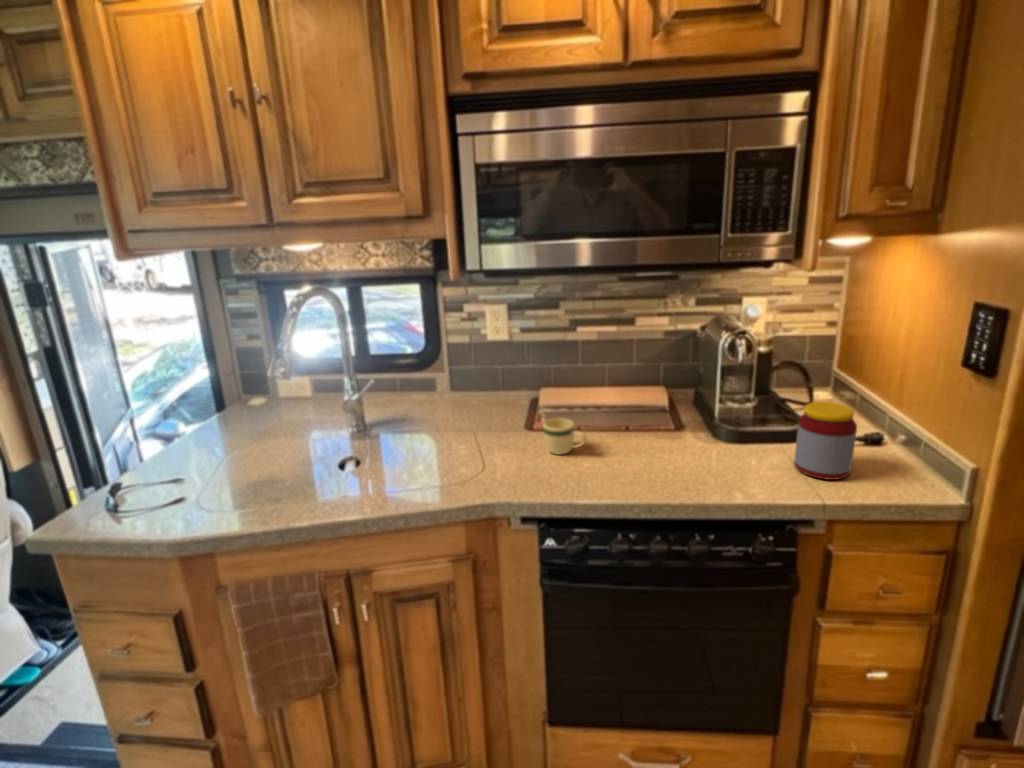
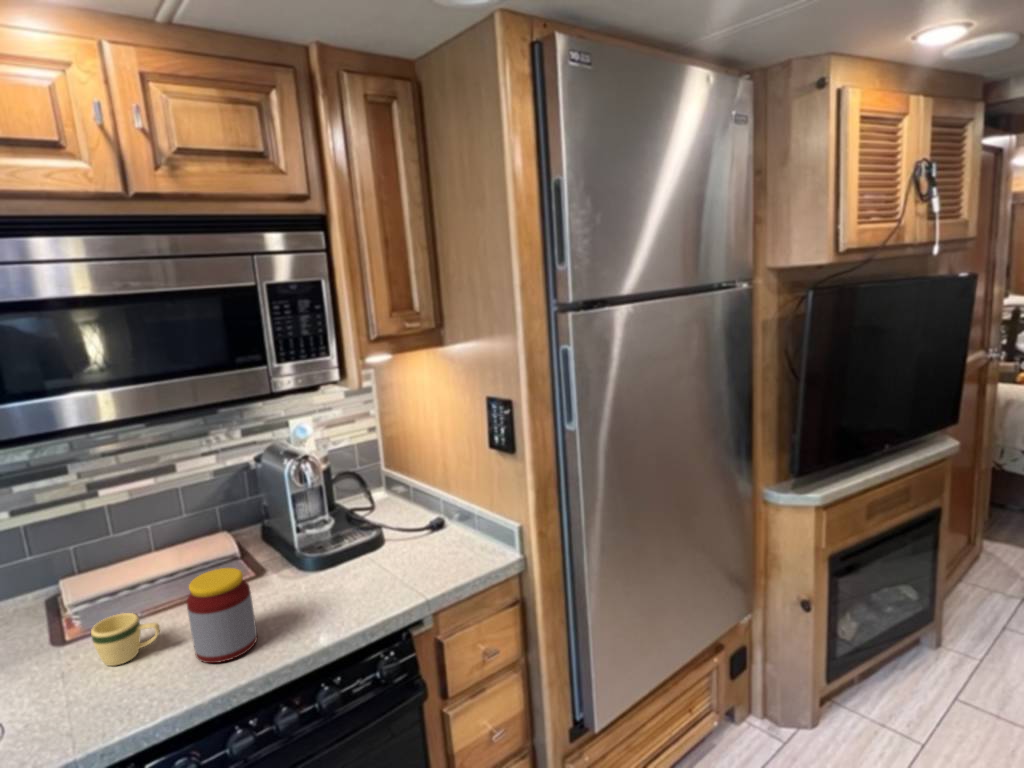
jar: present [794,402,857,480] -> present [187,568,257,663]

